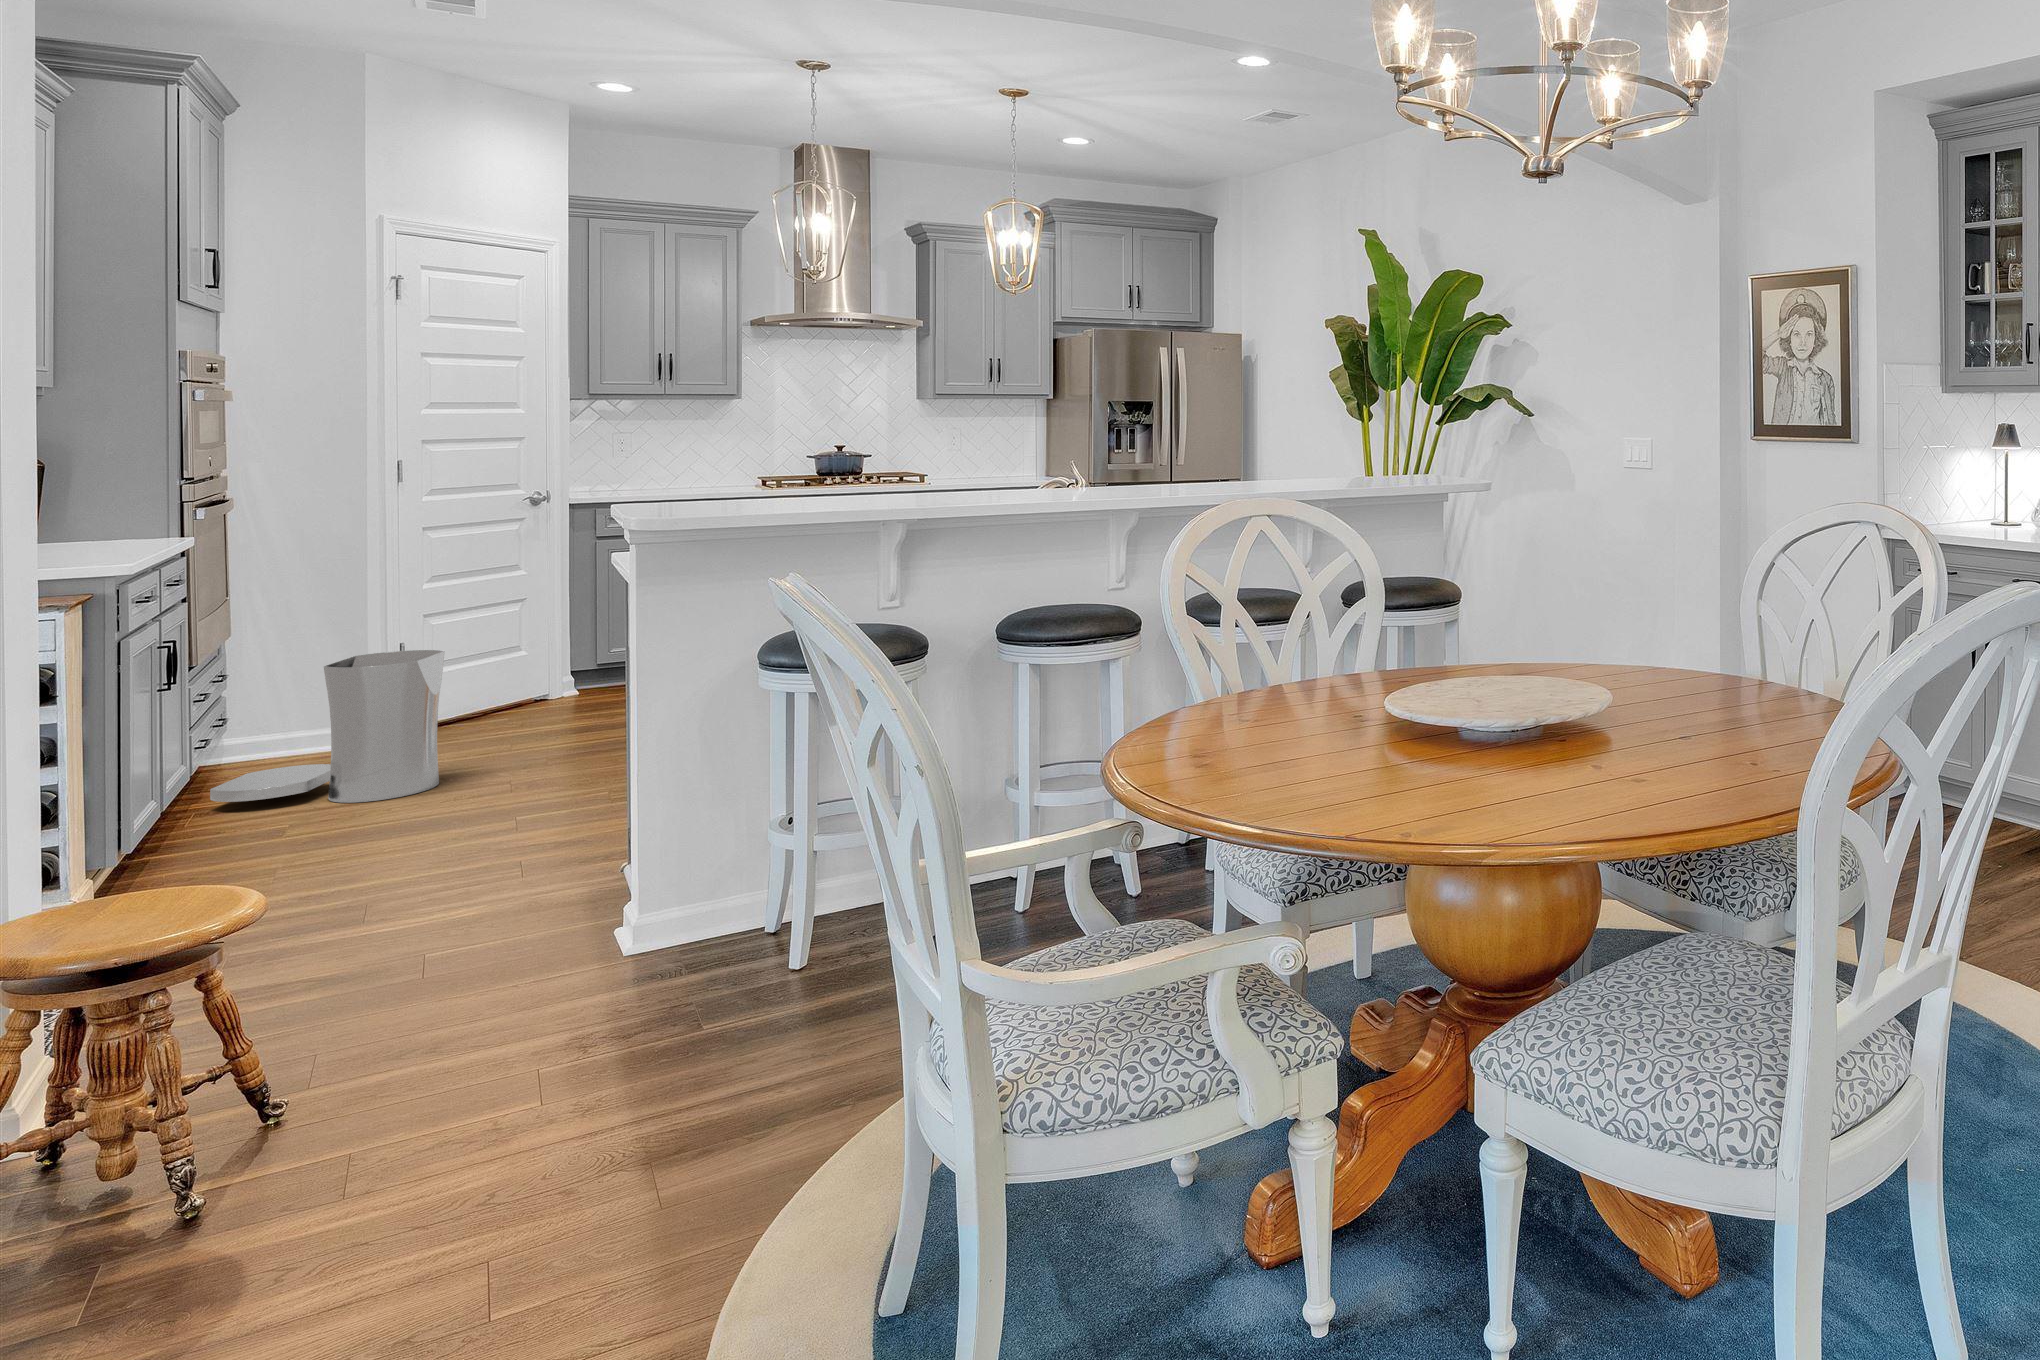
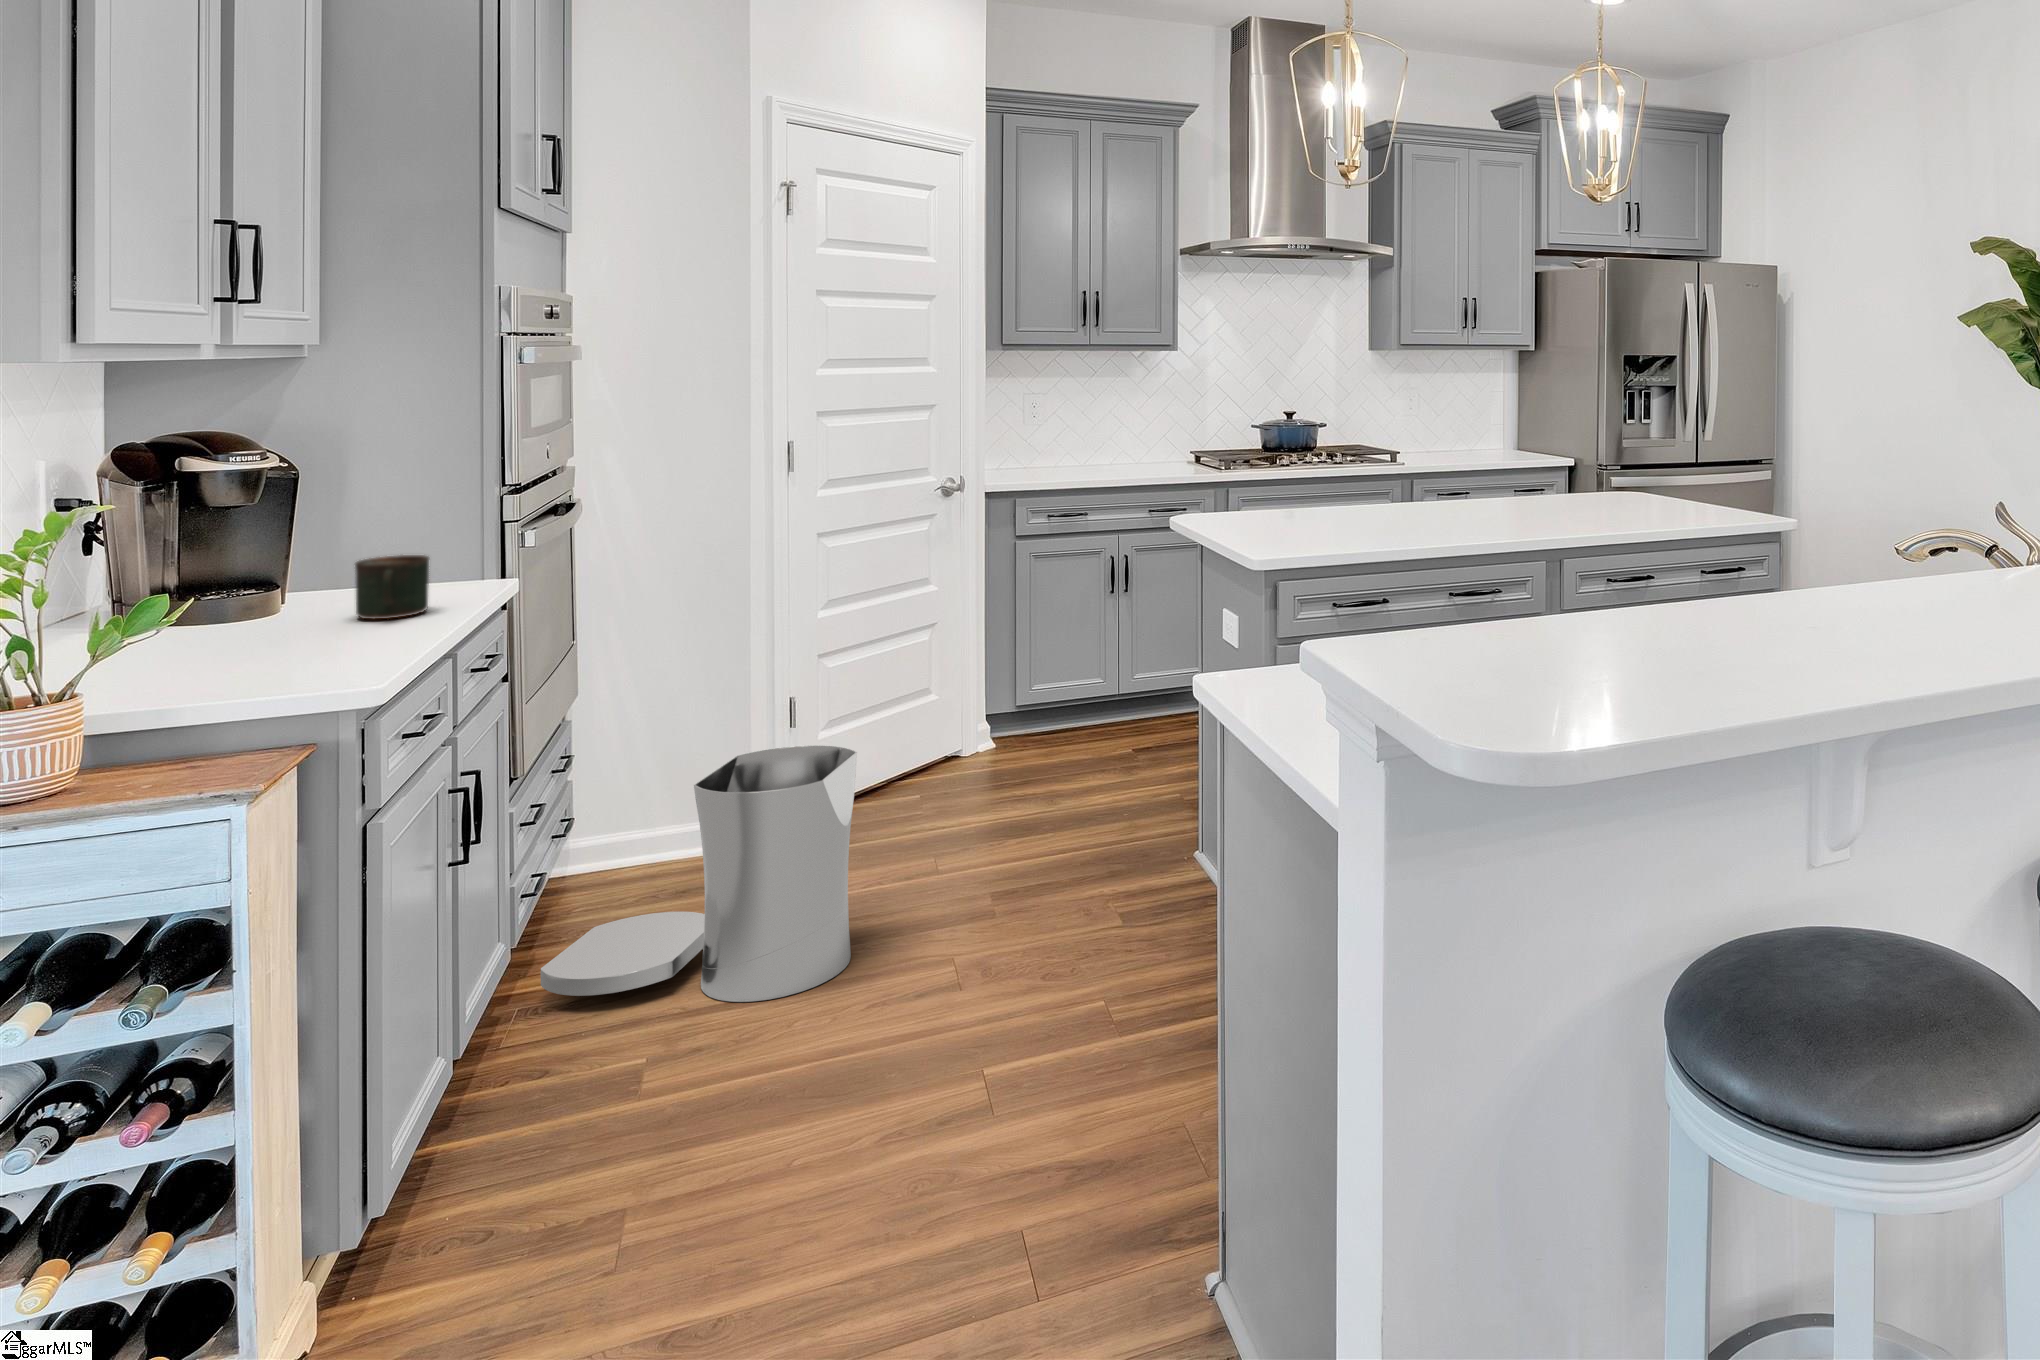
mug: none [93,510,143,546] -> present [355,555,429,619]

